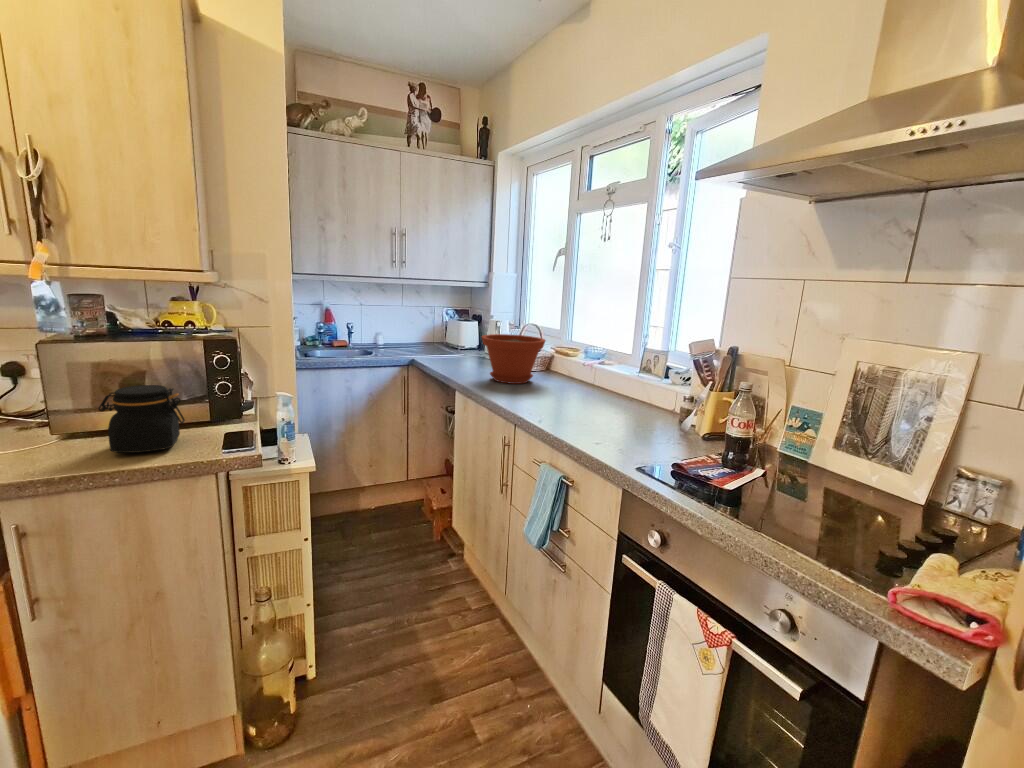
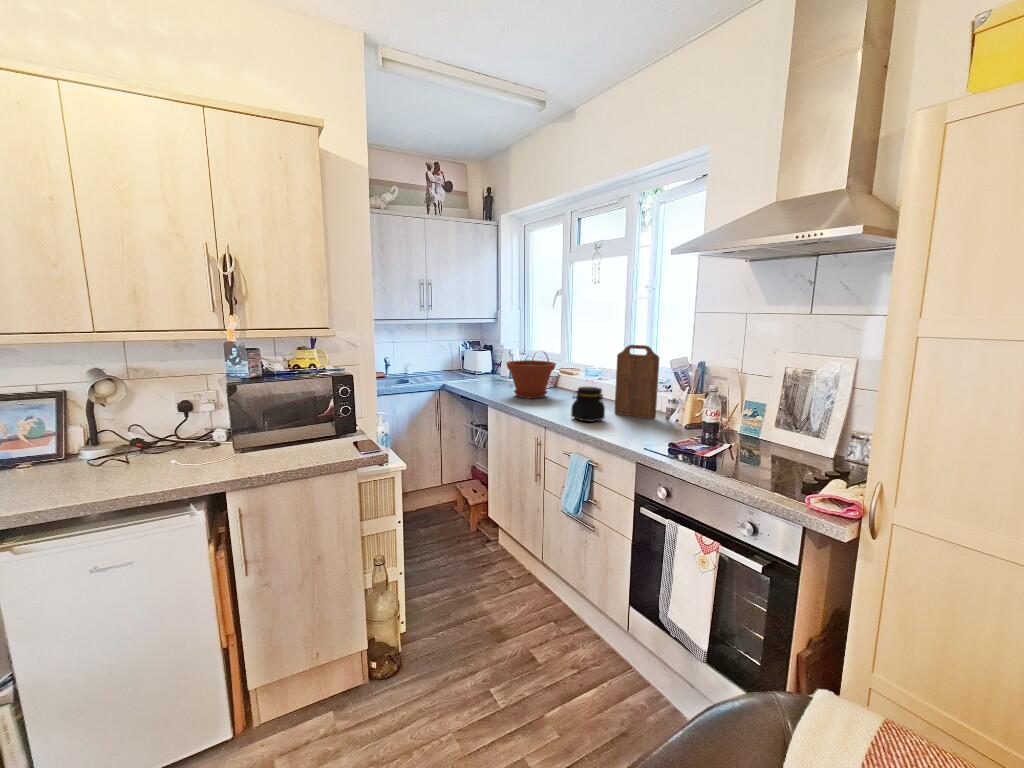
cutting board: none [611,319,675,422] -> present [615,345,659,419]
jar: present [98,385,185,453] -> present [571,386,605,421]

